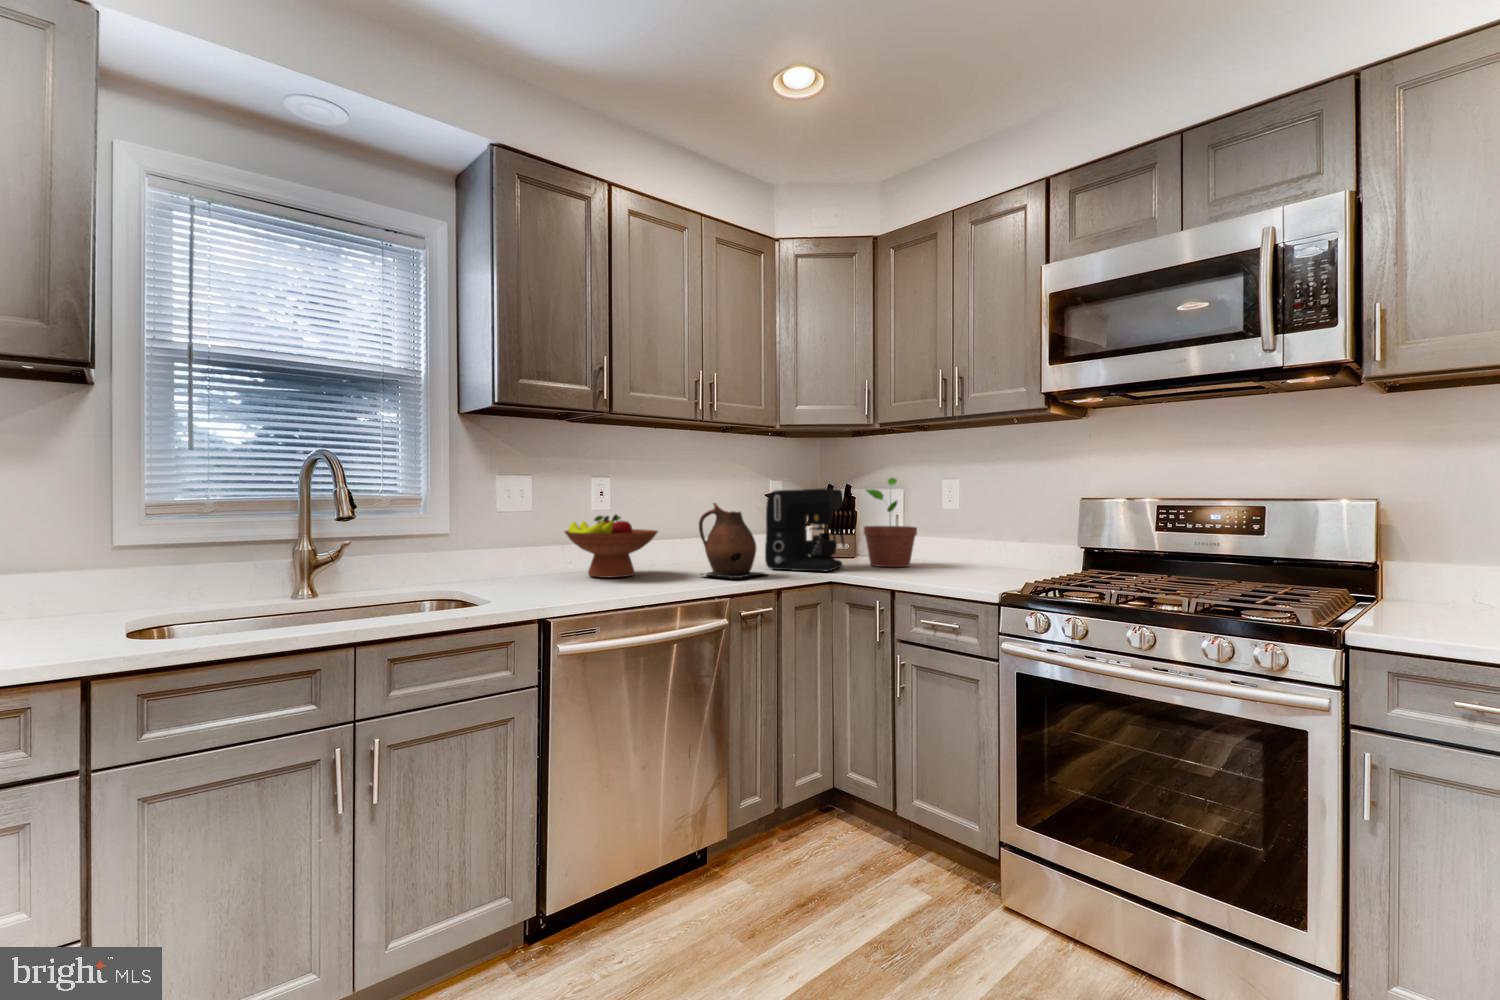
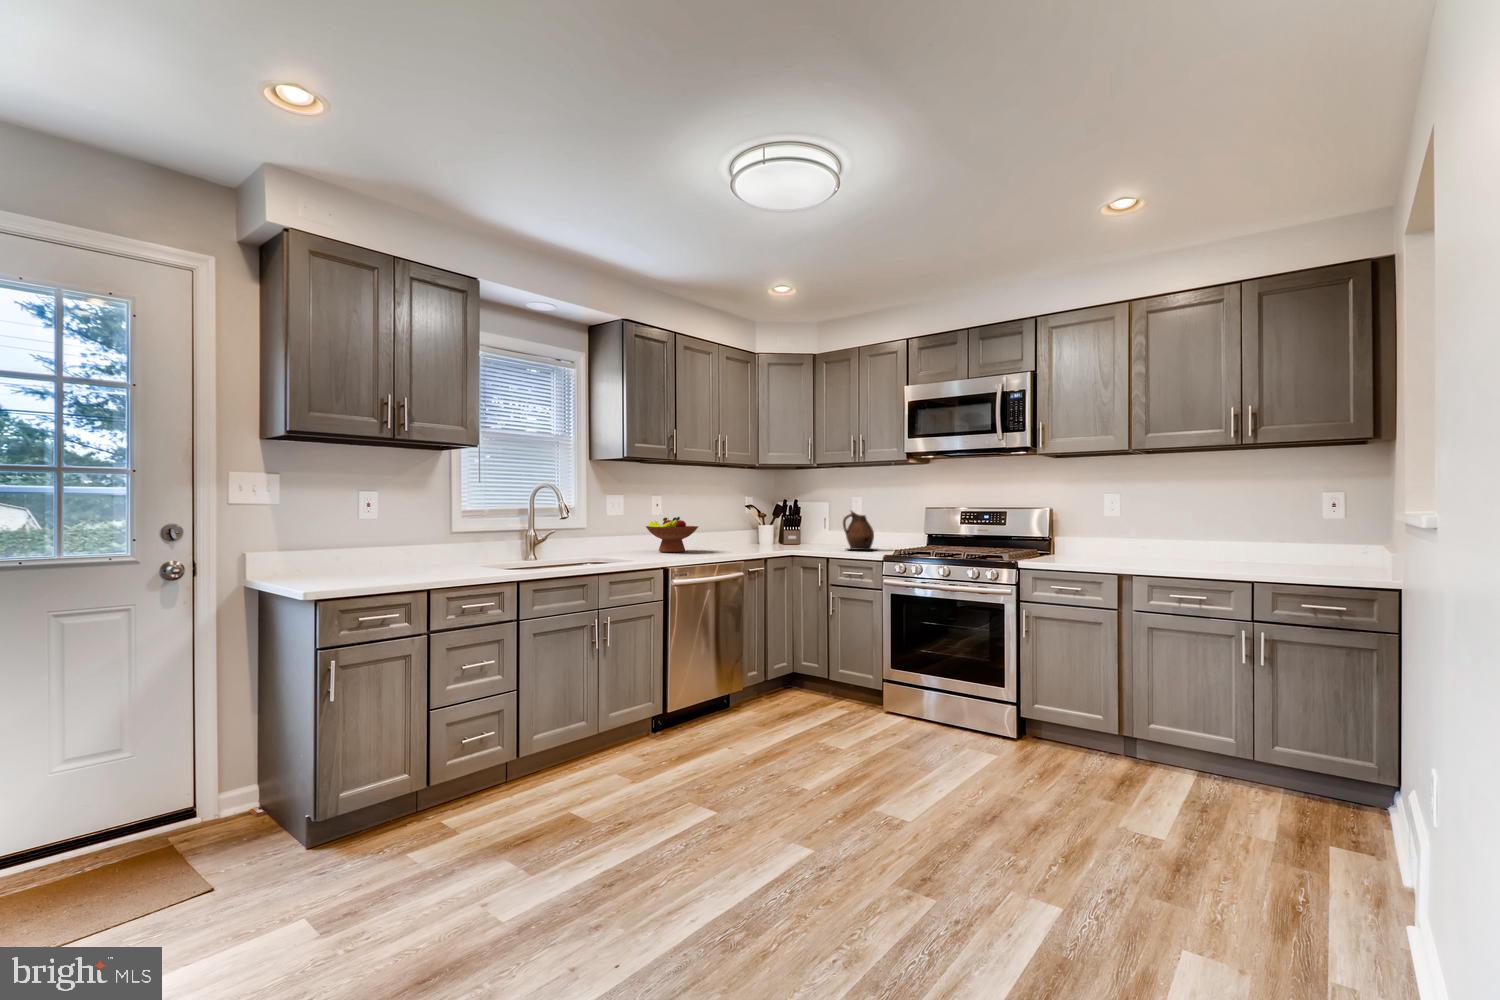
potted plant: present [864,478,917,567] -> none [808,495,839,548]
coffee maker: present [765,489,845,572] -> none [754,502,799,549]
ceramic pitcher: present [699,503,766,579] -> present [843,511,874,550]

